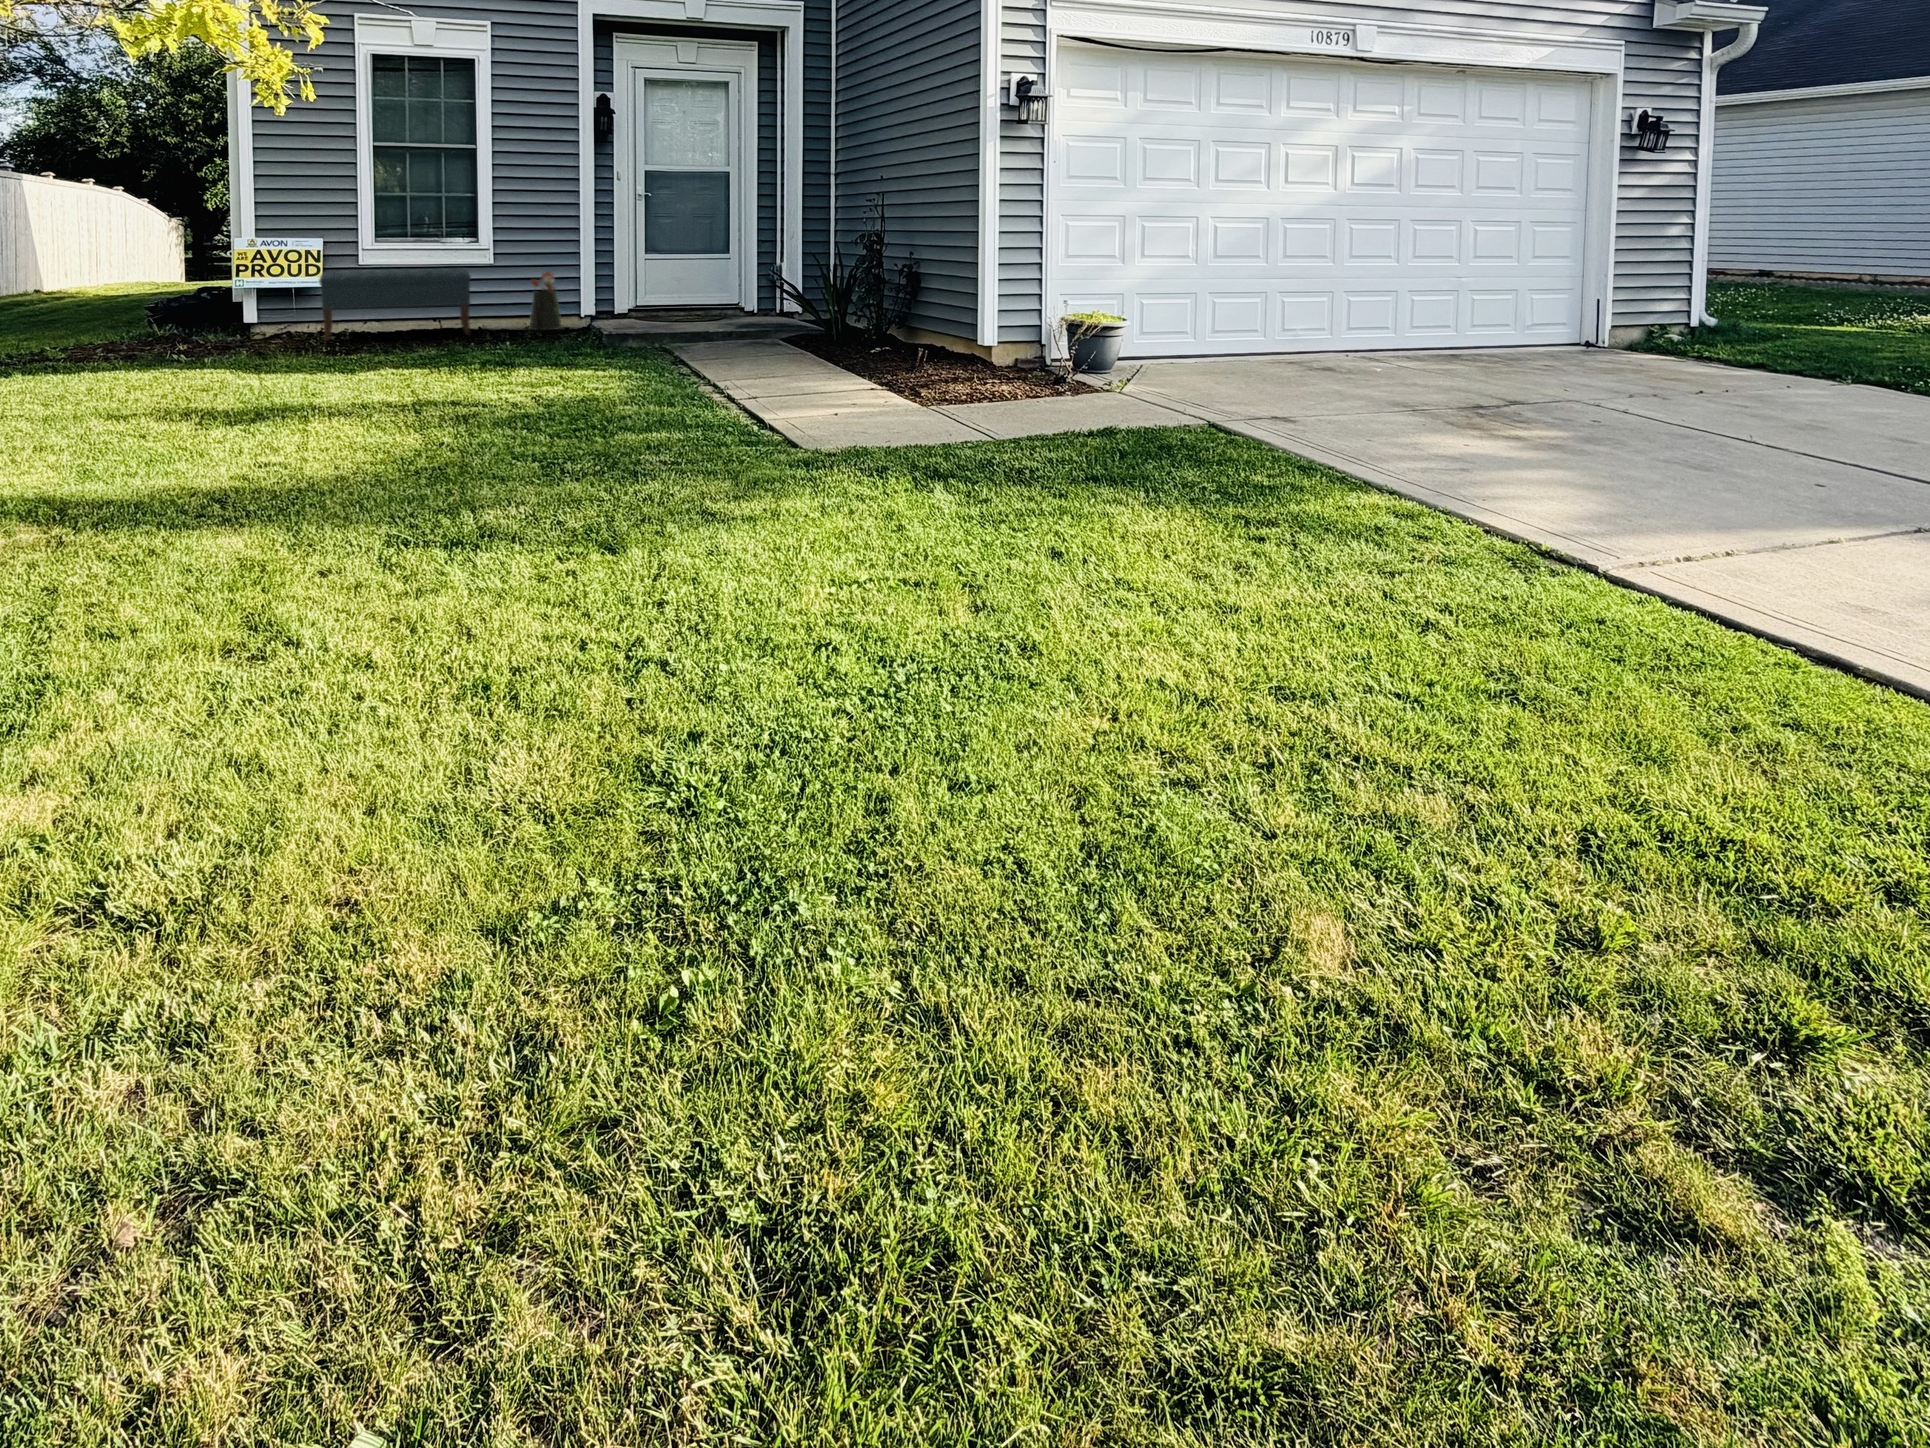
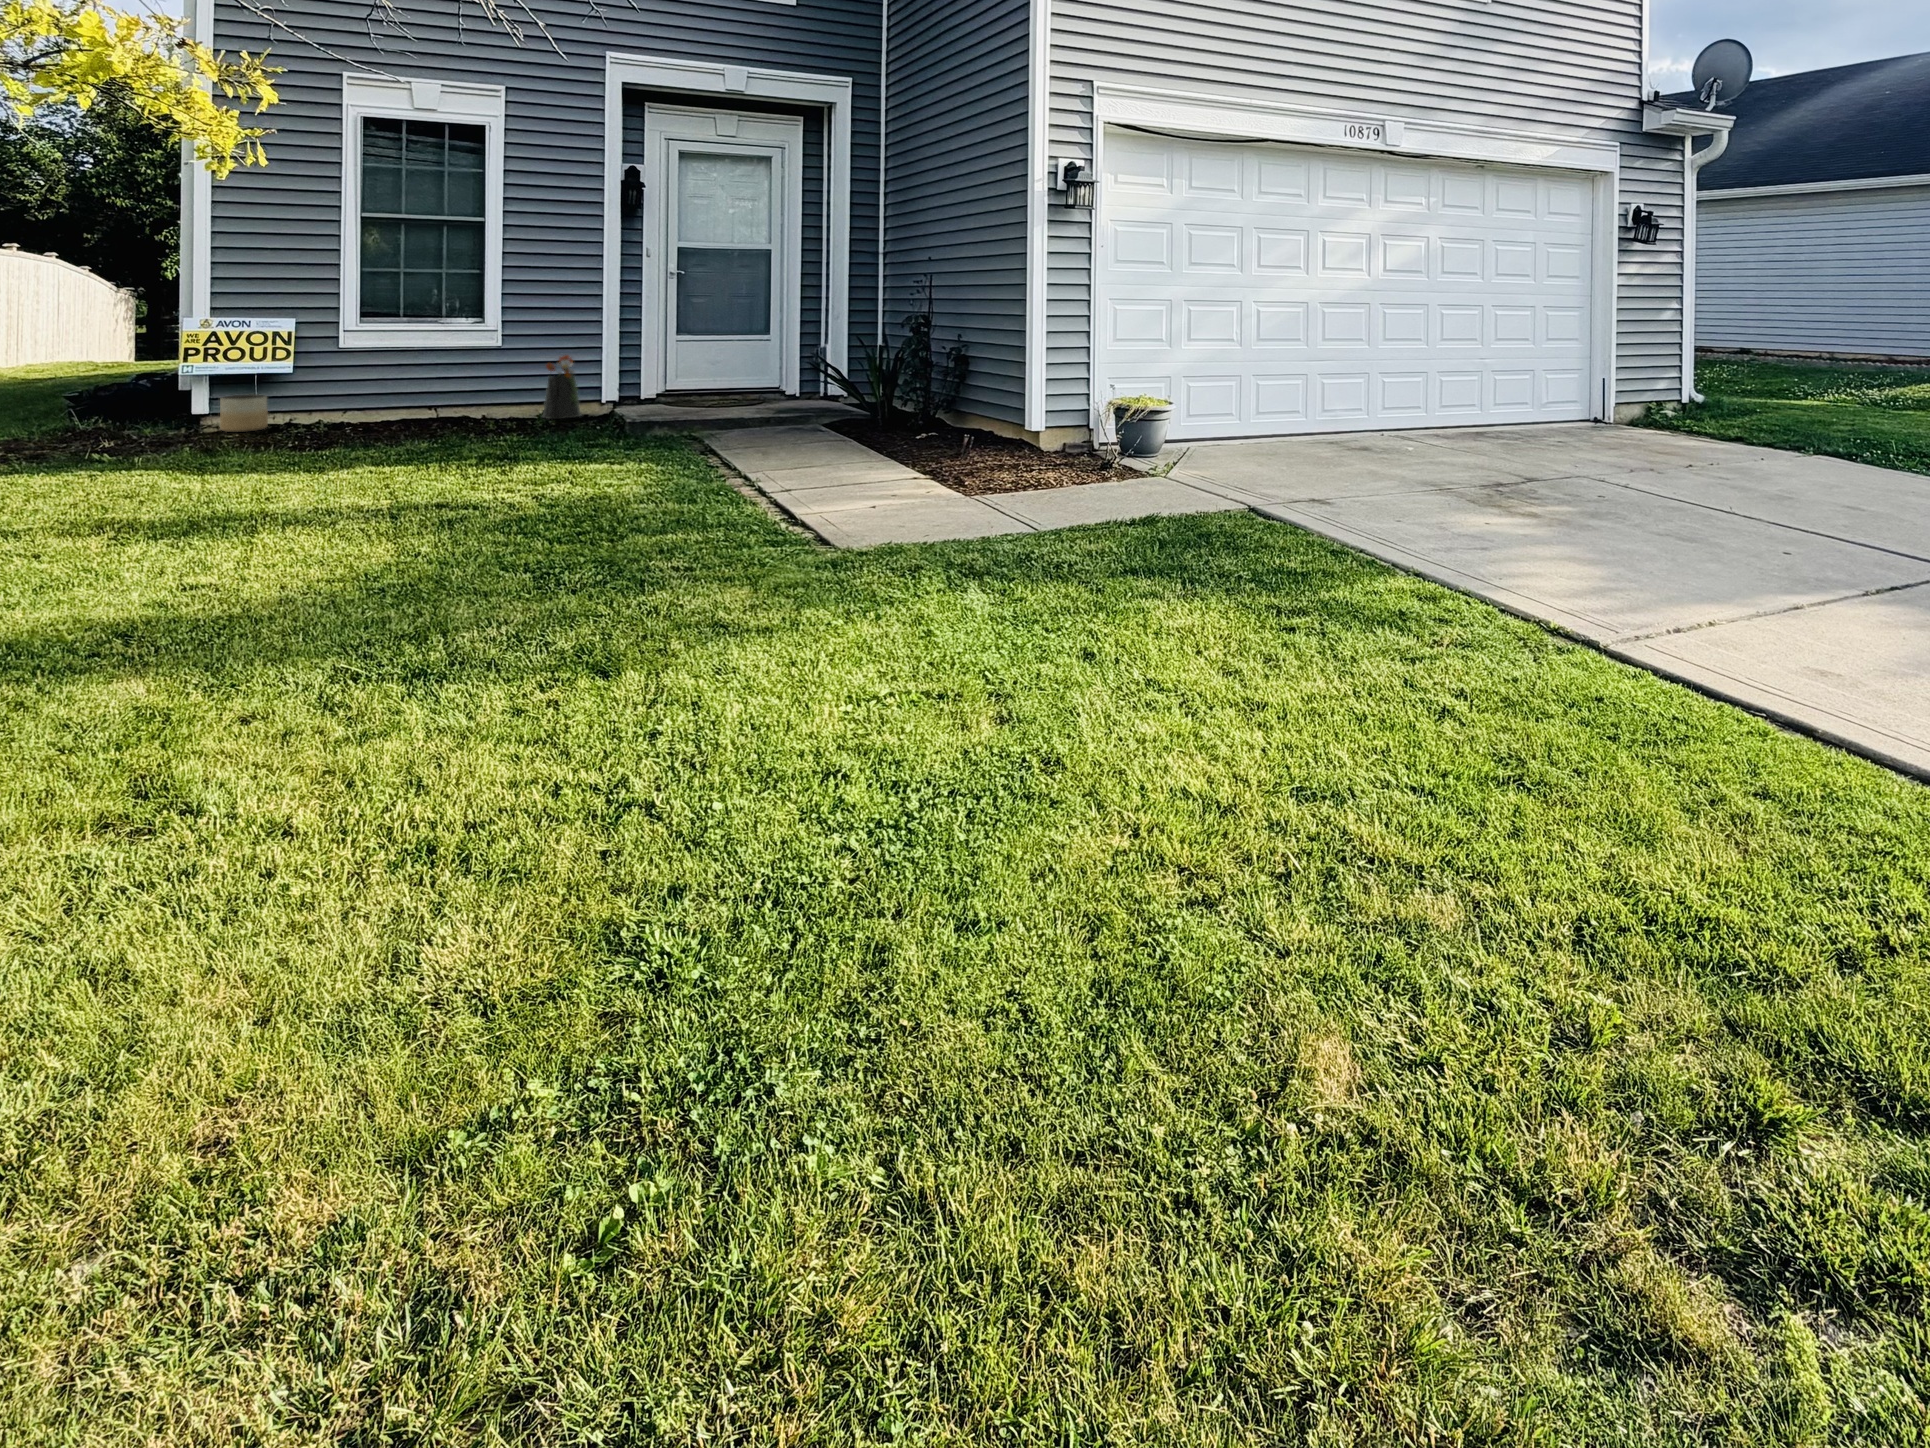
bench: present [319,268,471,341] -> none [289,352,474,434]
planter: none [265,305,303,338] -> present [220,394,268,432]

